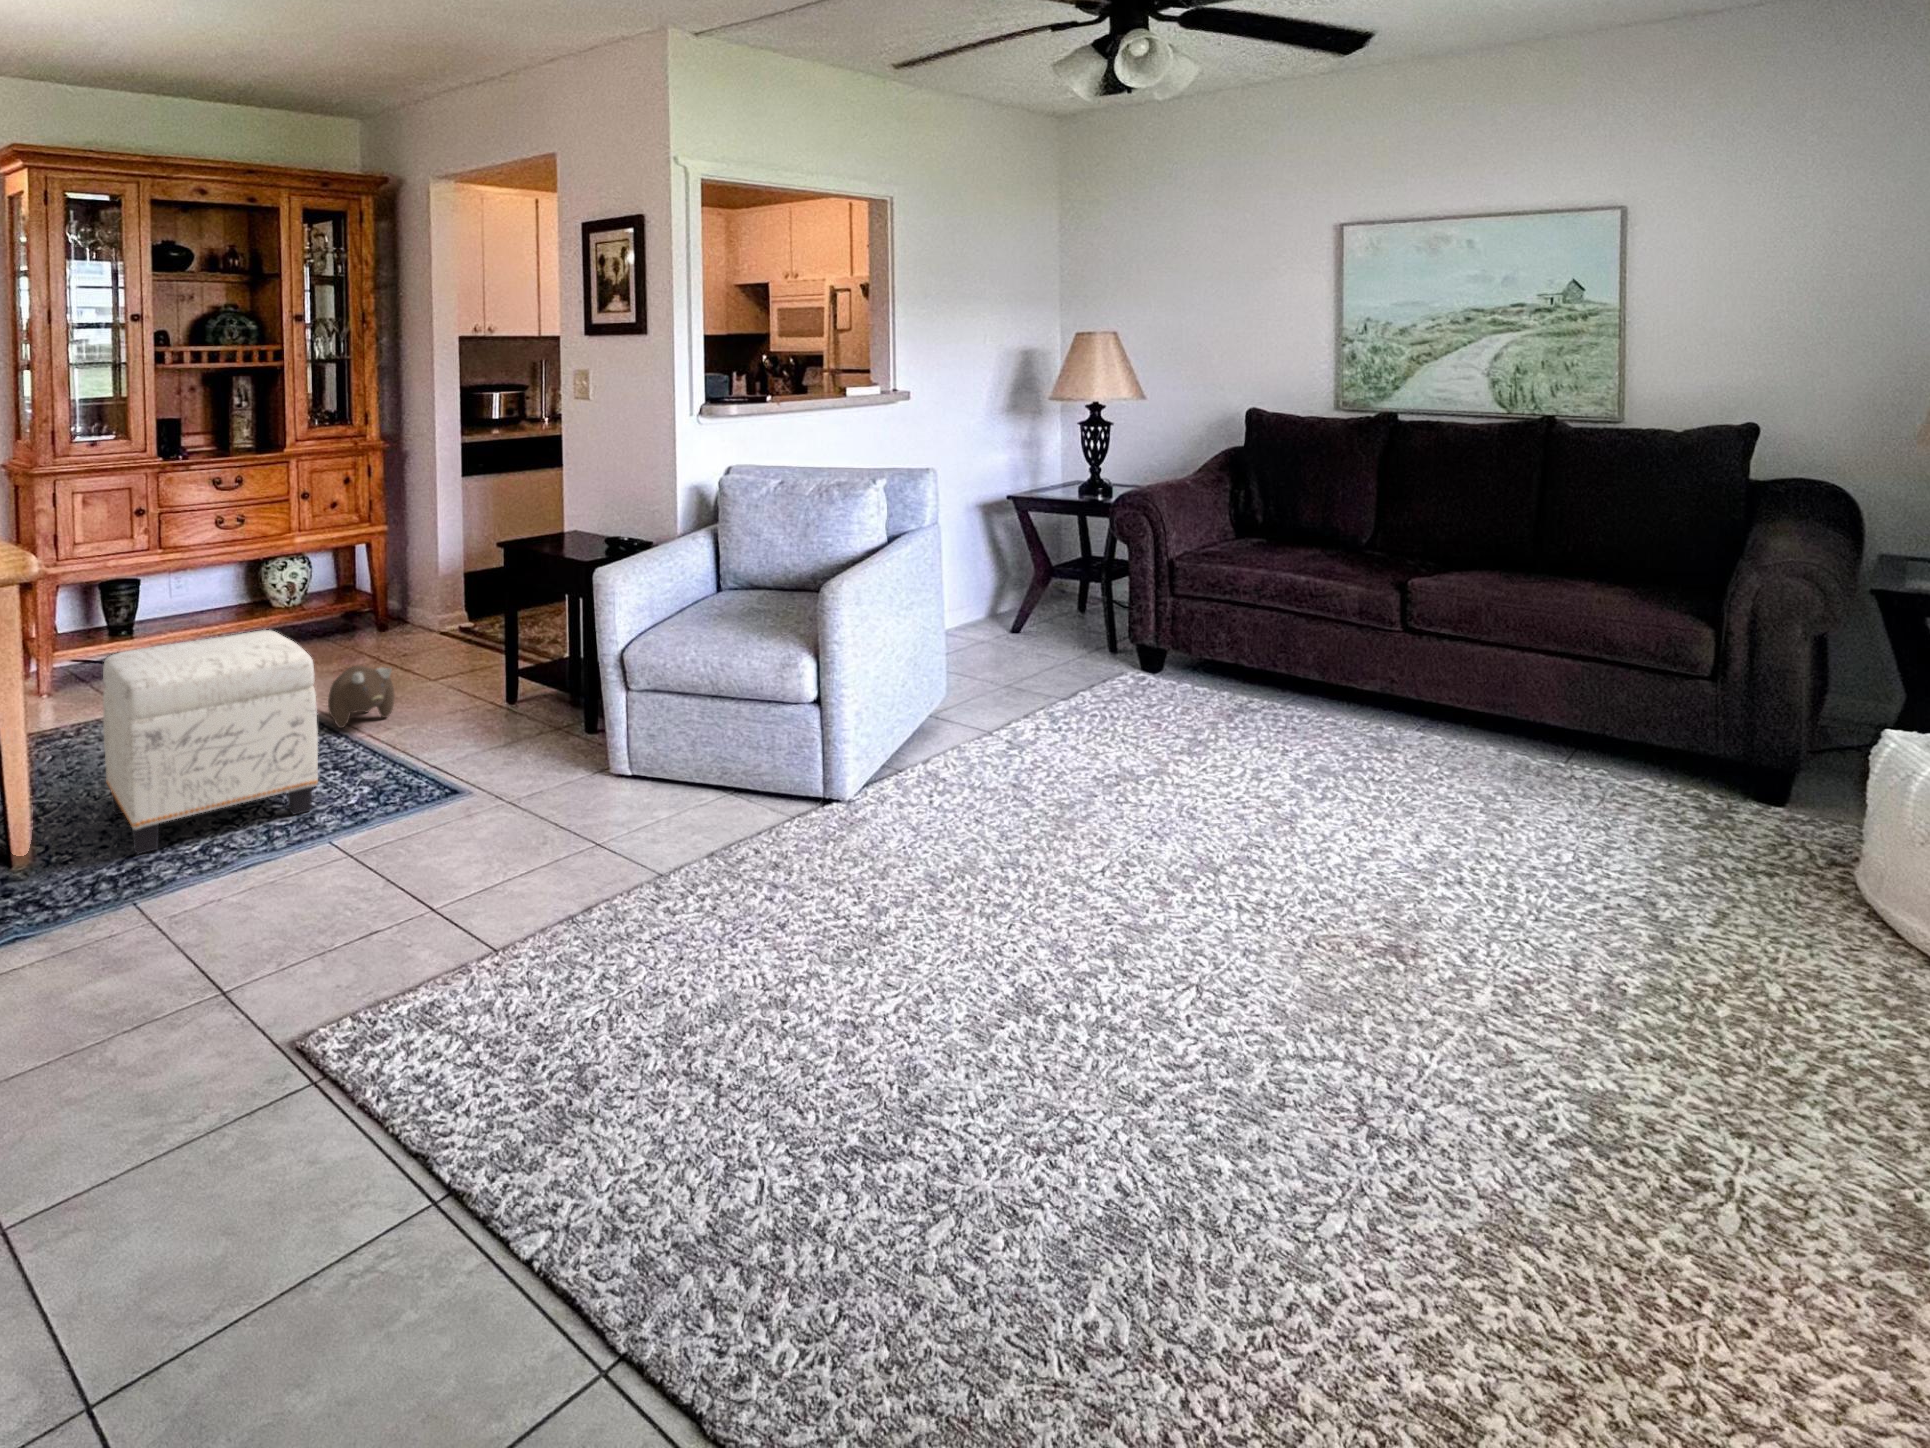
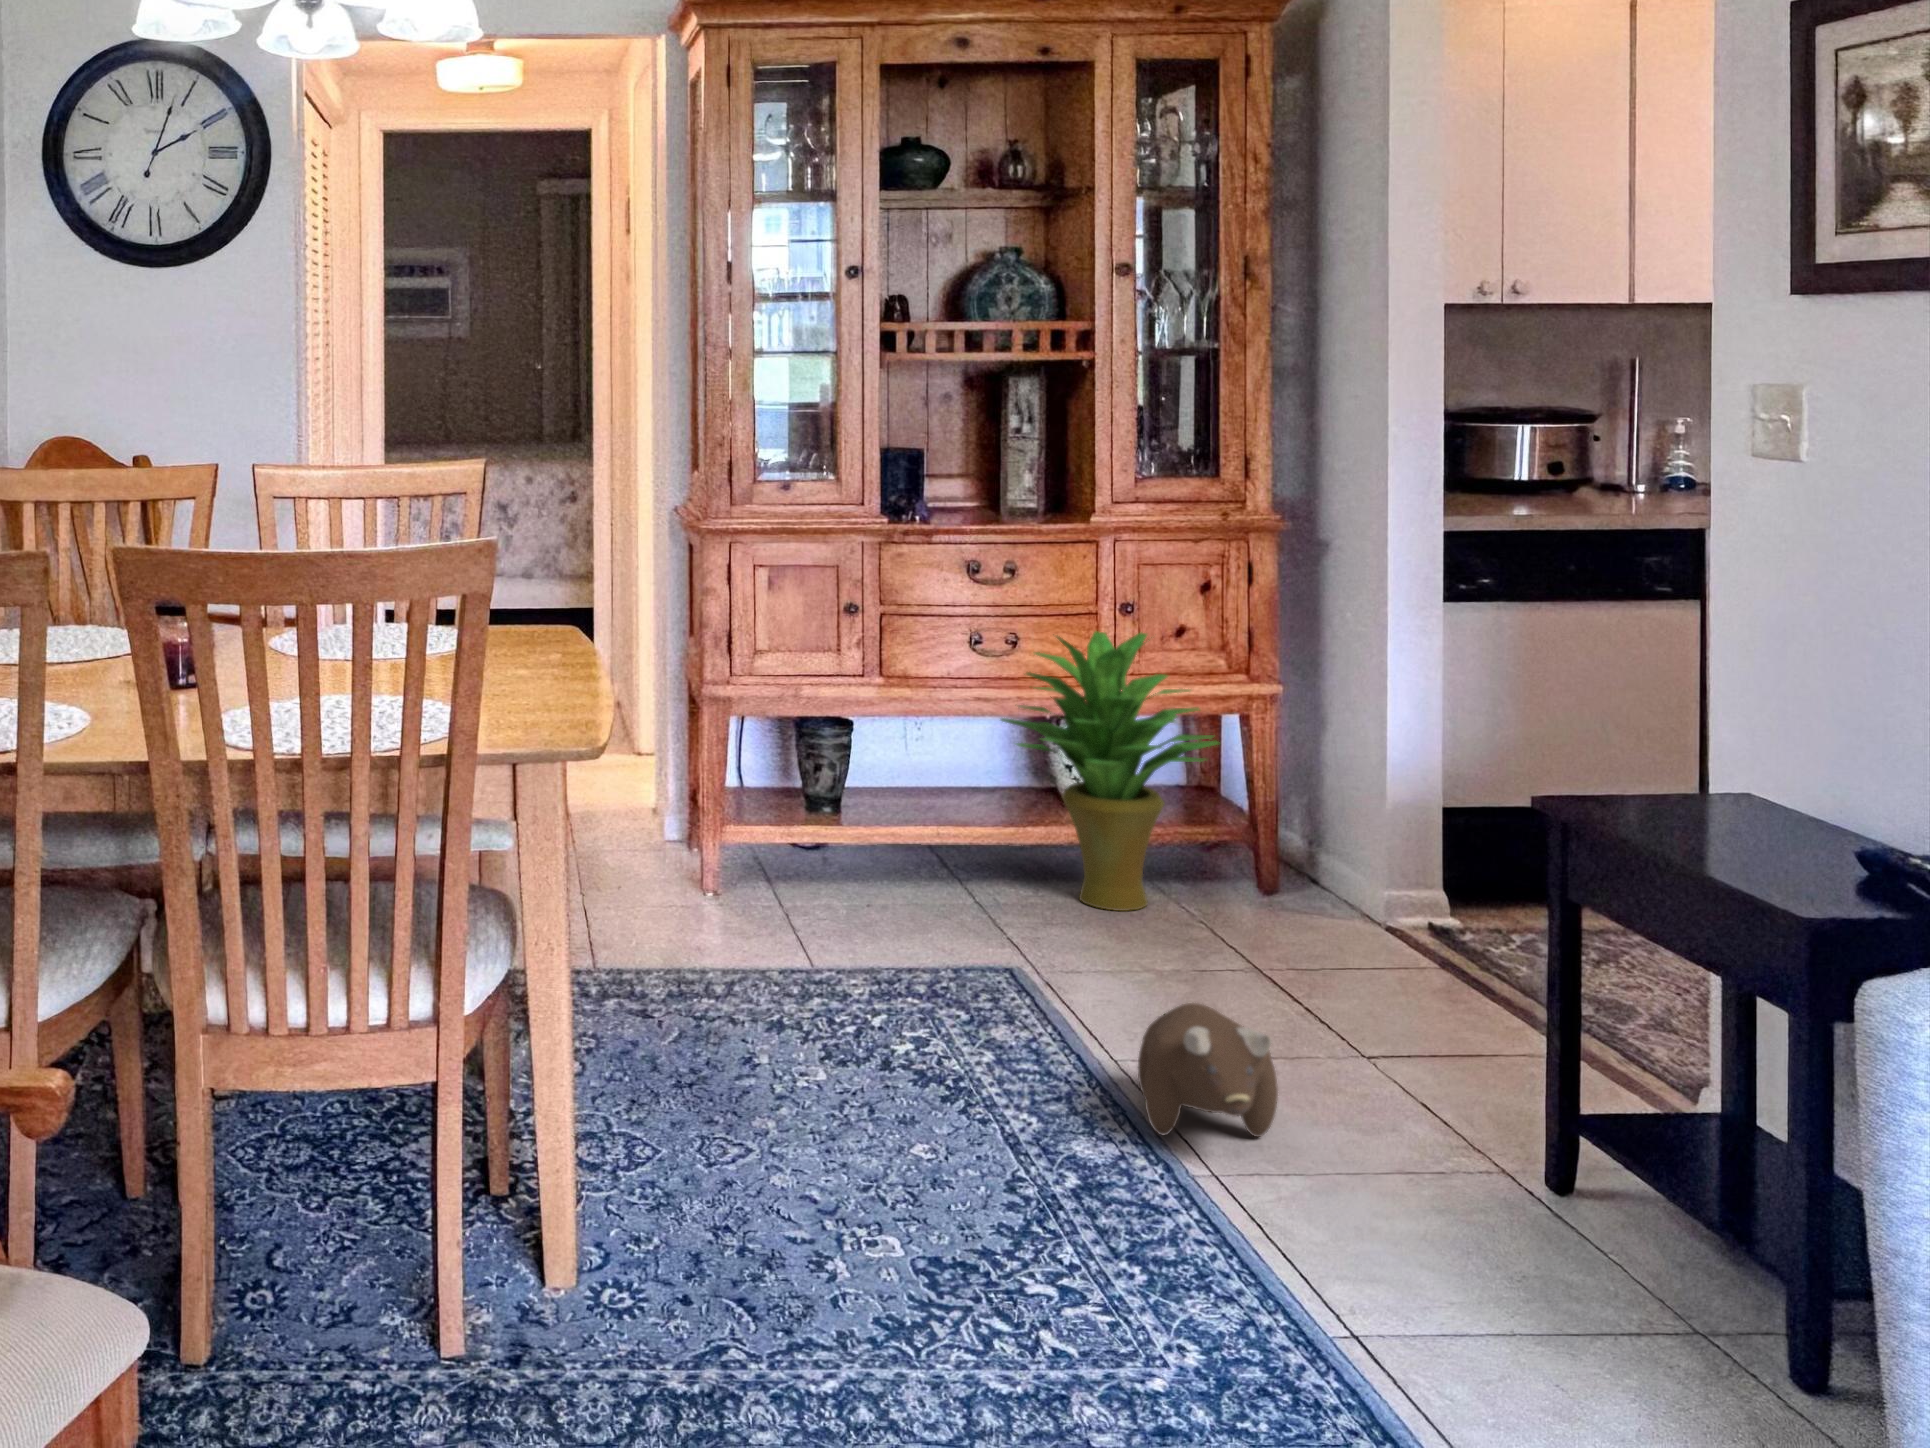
potted plant: none [235,507,359,654] -> present [1001,632,1219,911]
ottoman: present [103,630,318,854] -> none [711,905,1086,1377]

